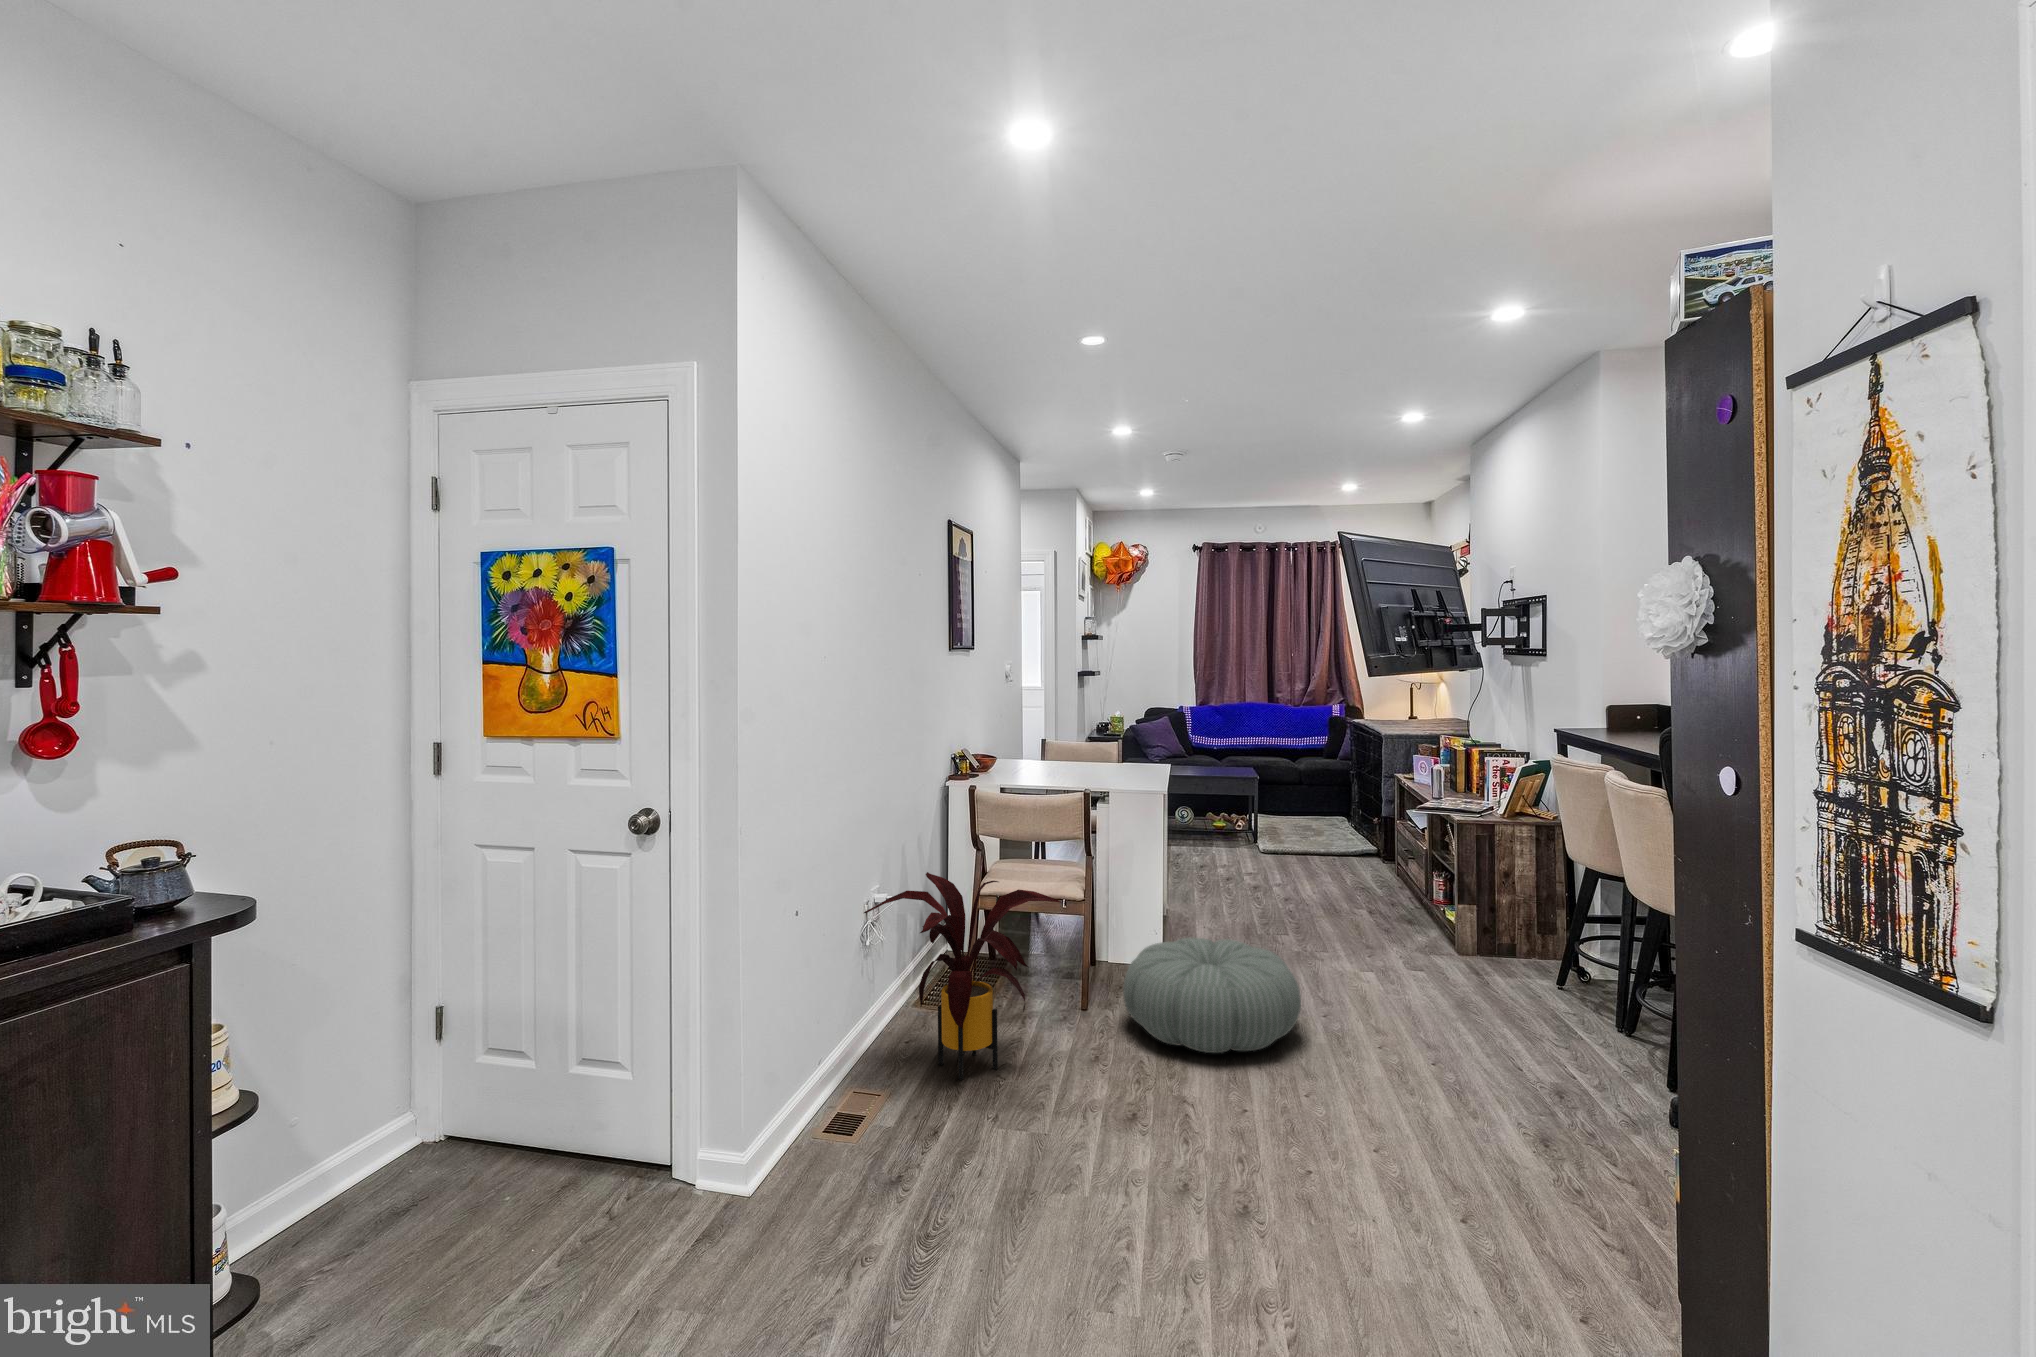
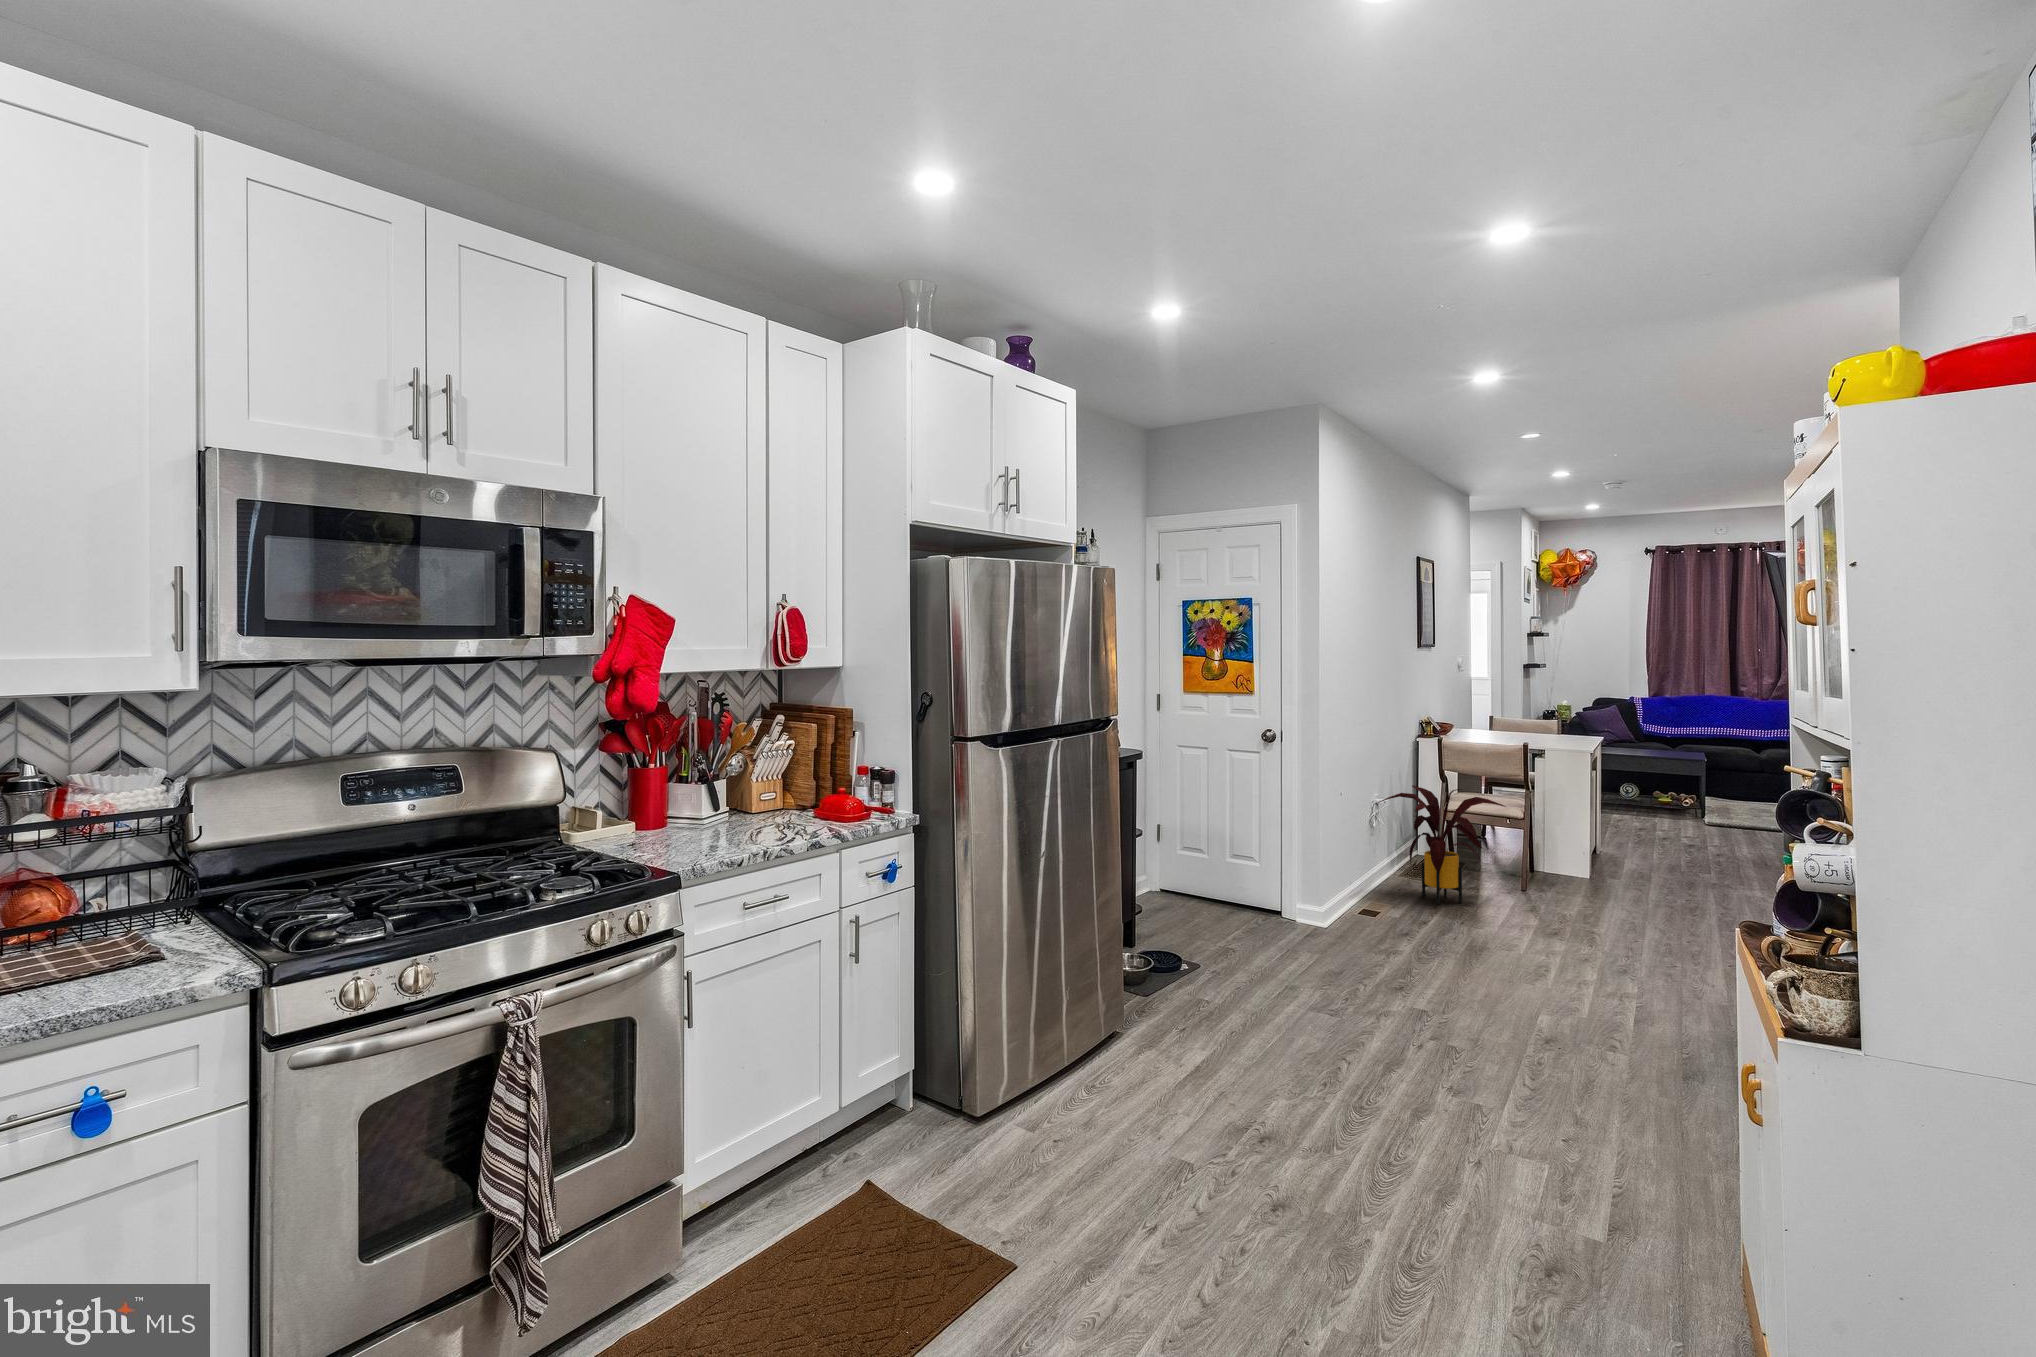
pouf: present [1123,938,1301,1053] -> none [1553,846,1692,913]

